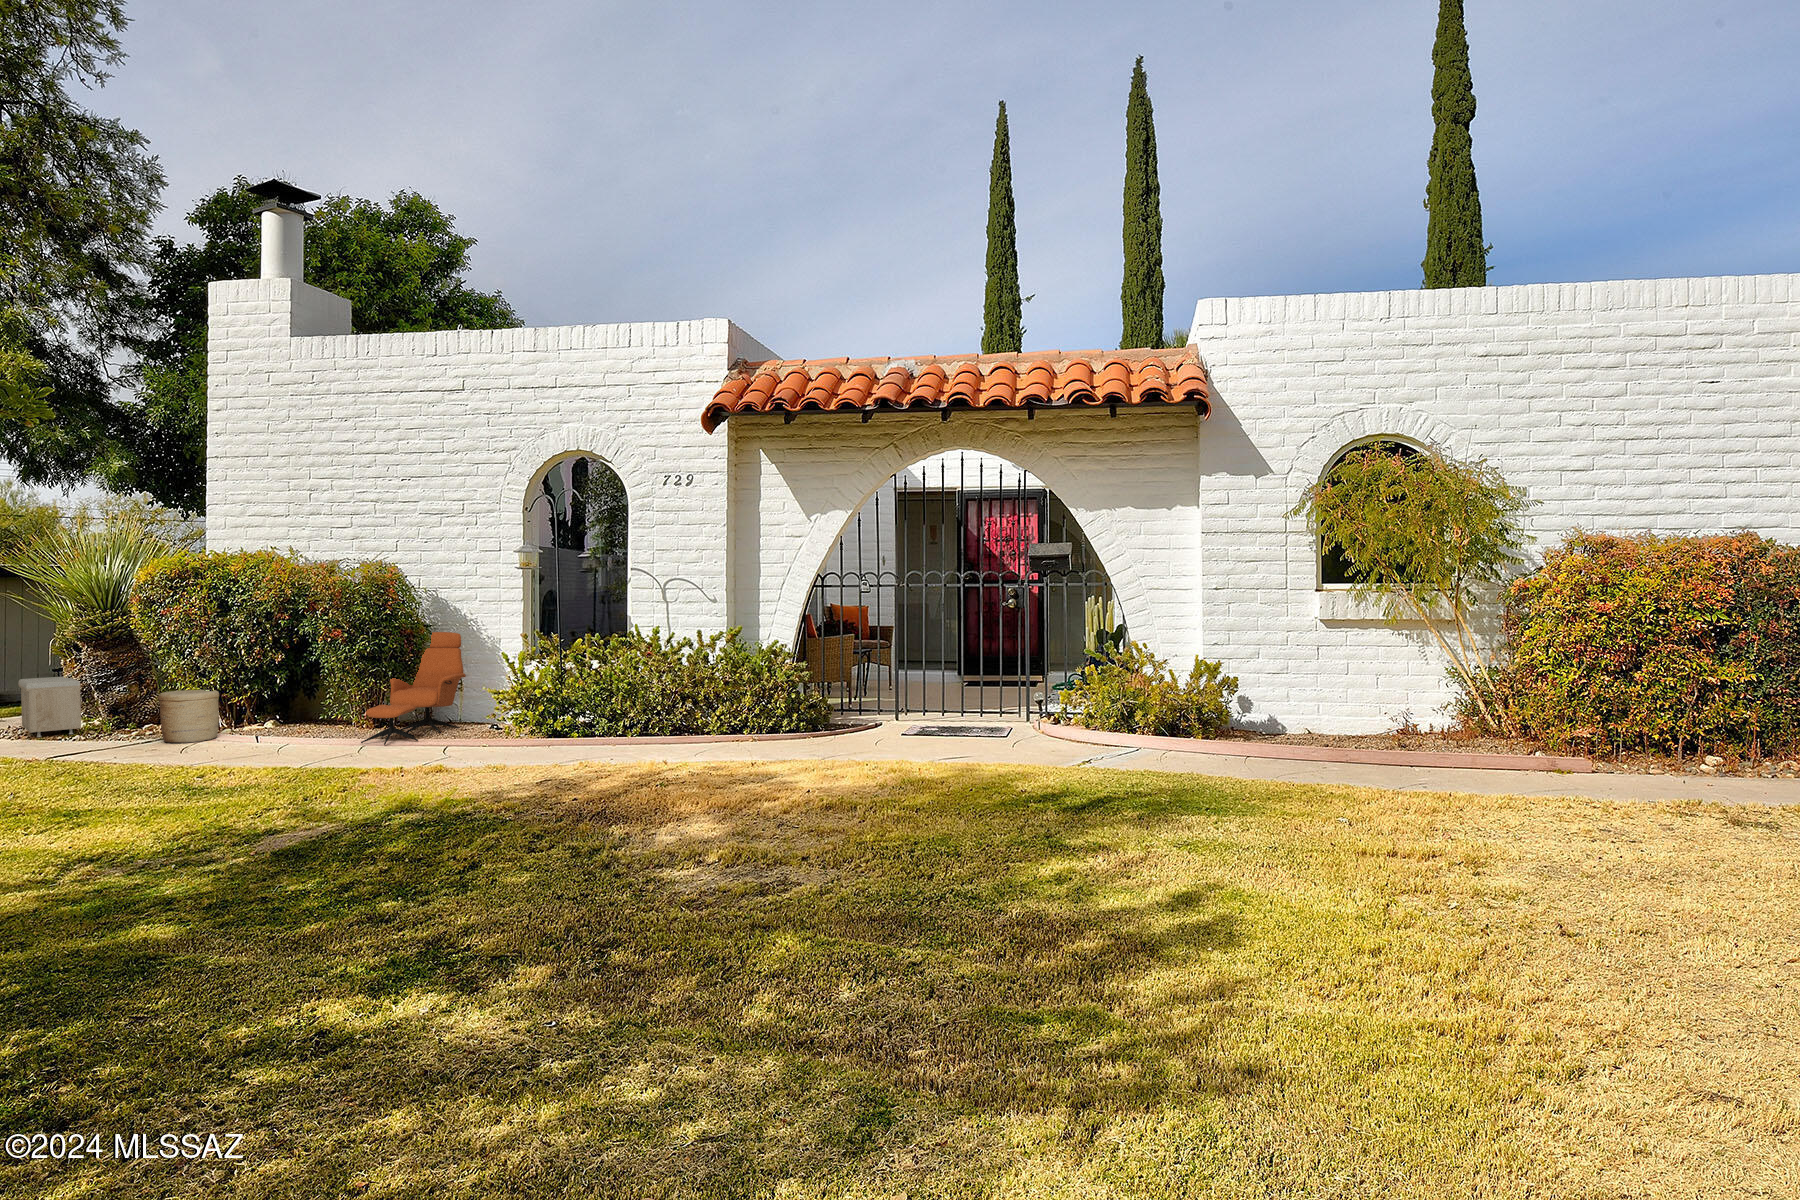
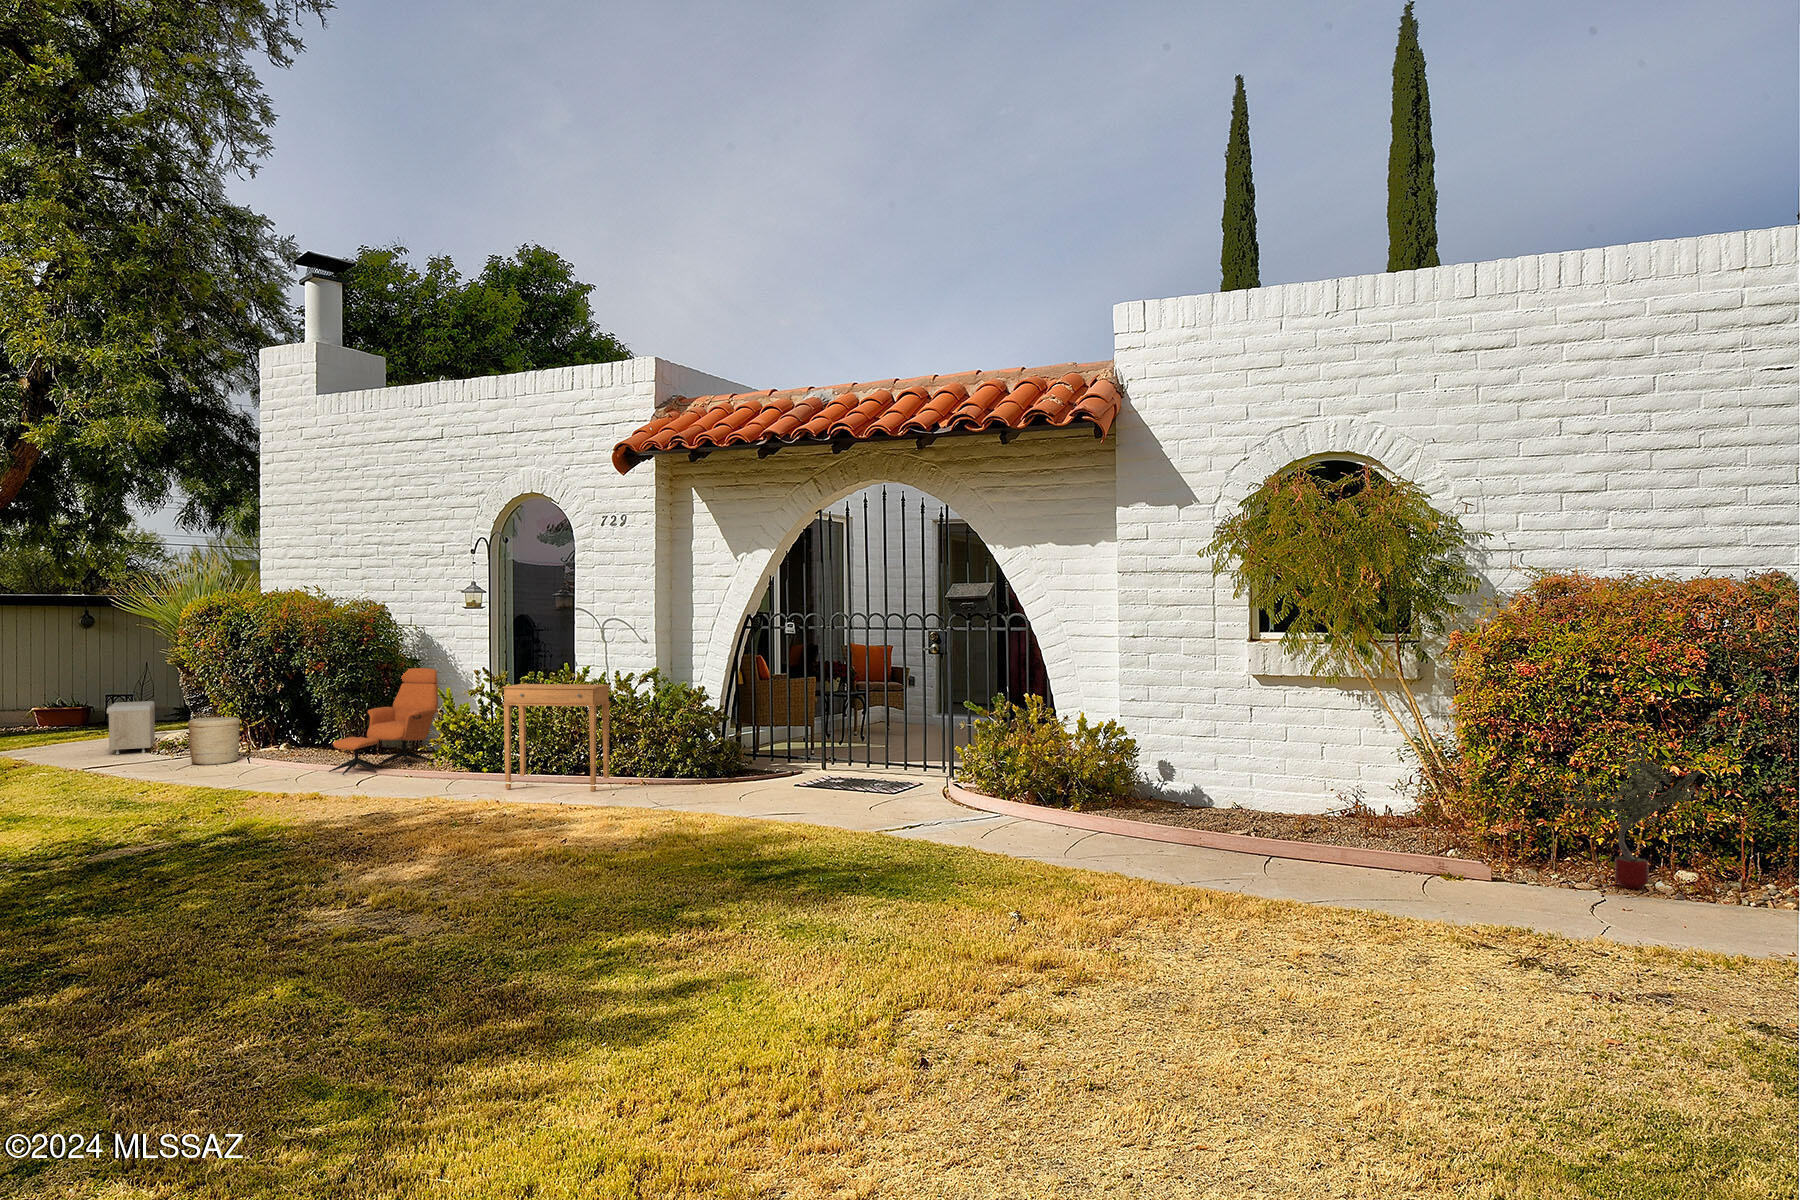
side table: none [598,642,704,749] -> present [502,684,610,791]
potted tree: none [1641,656,1753,772] -> present [1562,739,1704,889]

